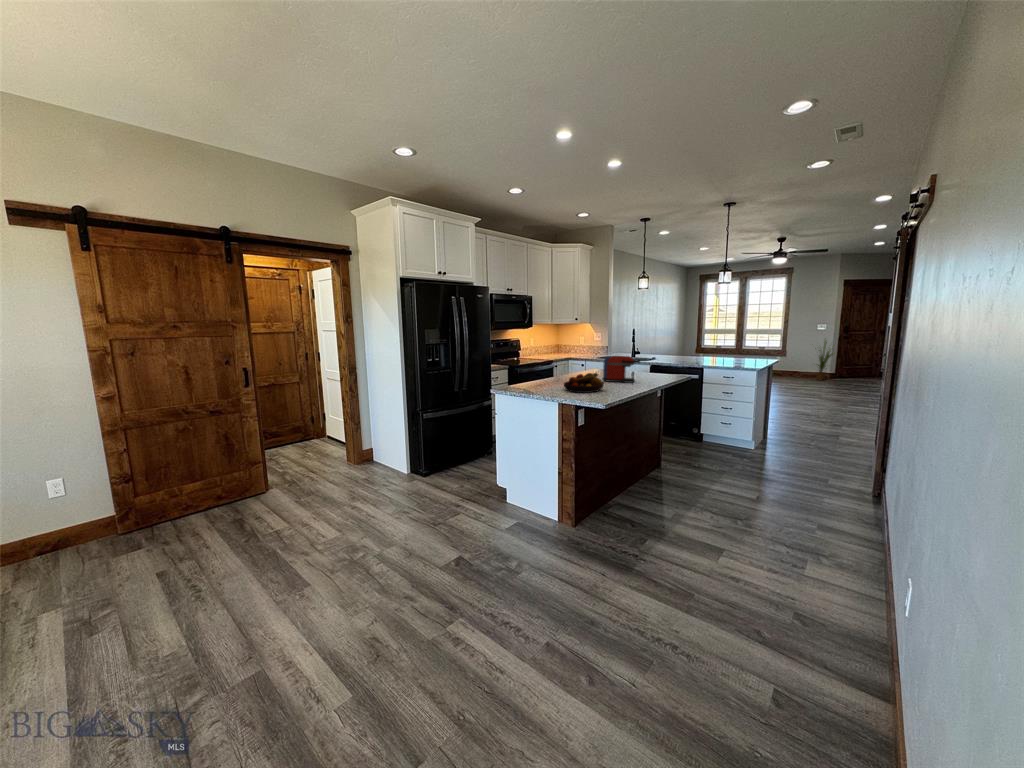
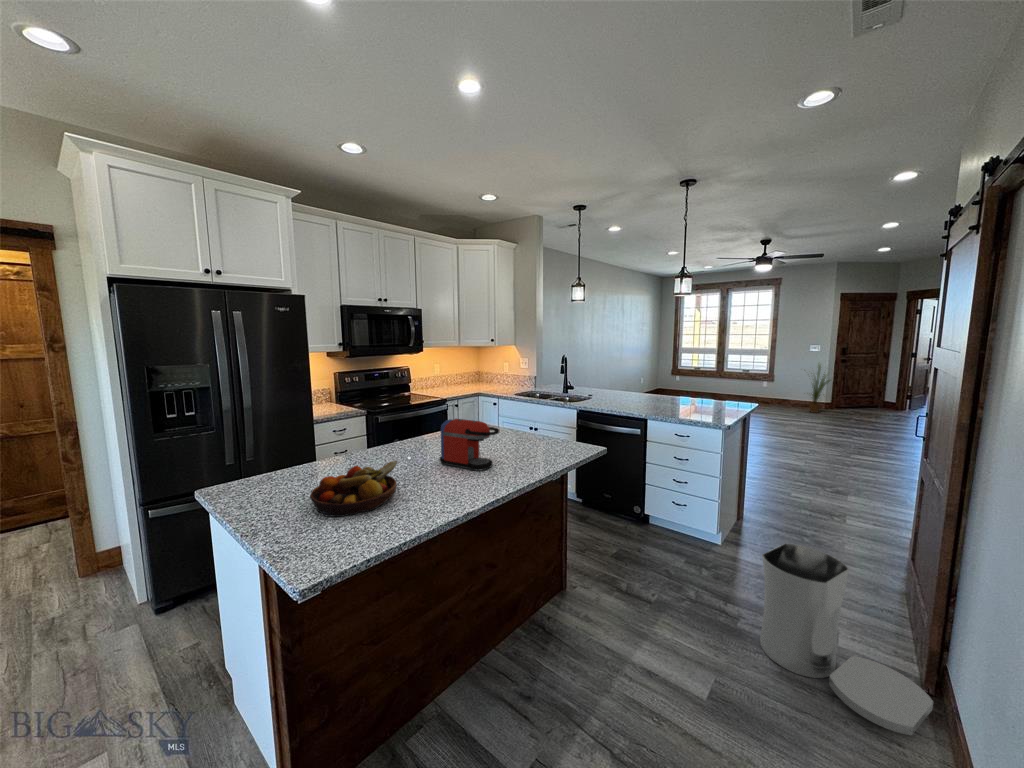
trash can: none [782,429,875,507] -> present [760,543,933,735]

